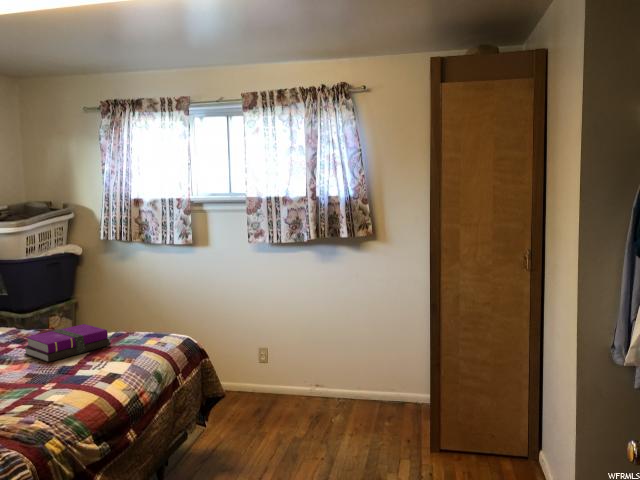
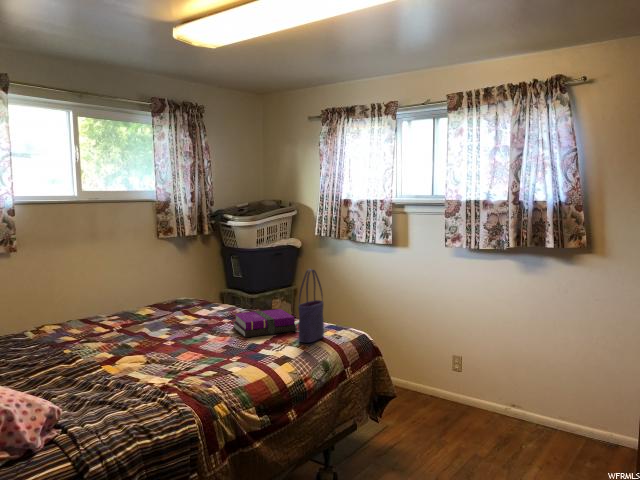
tote bag: none [117,273,145,356] -> present [298,269,324,343]

